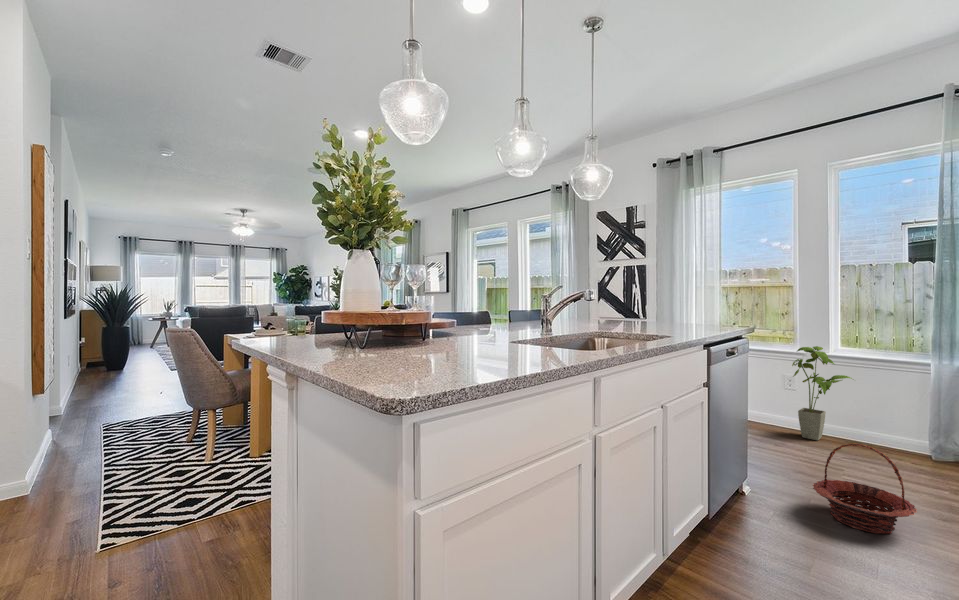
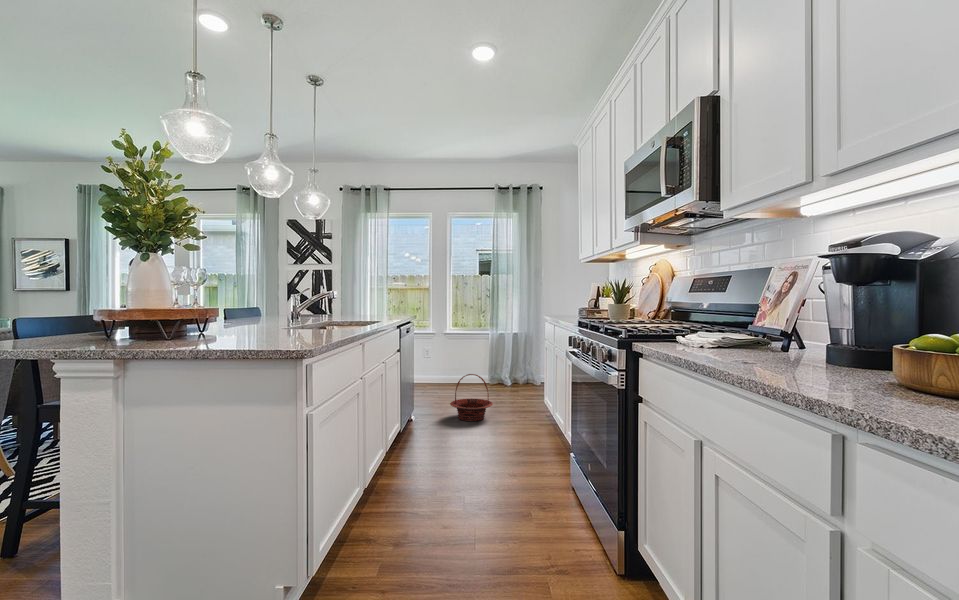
house plant: present [792,346,852,440] -> none [431,328,462,388]

